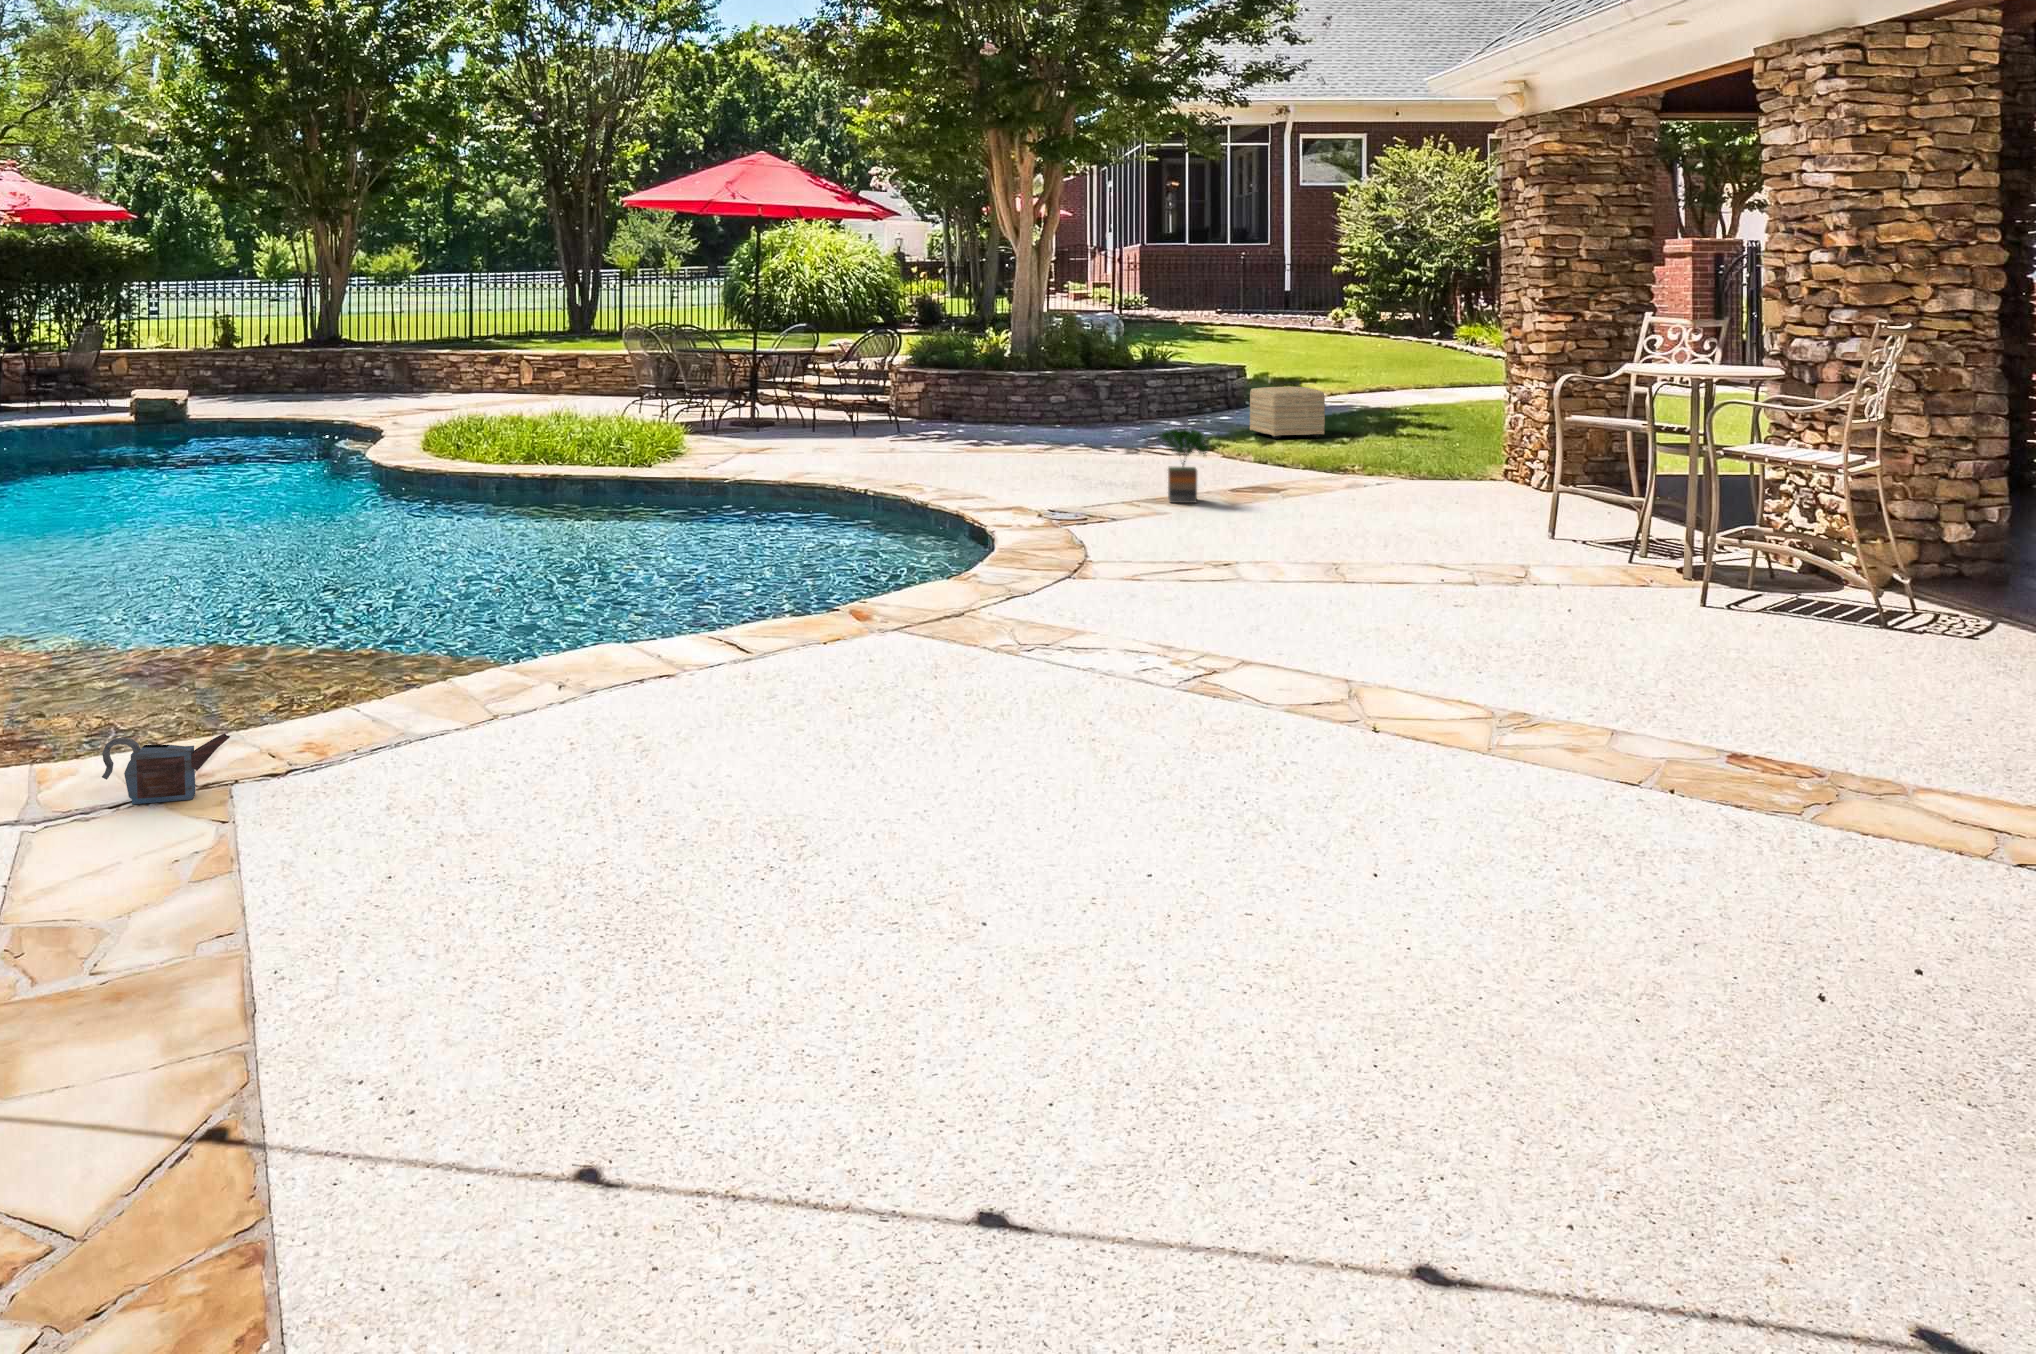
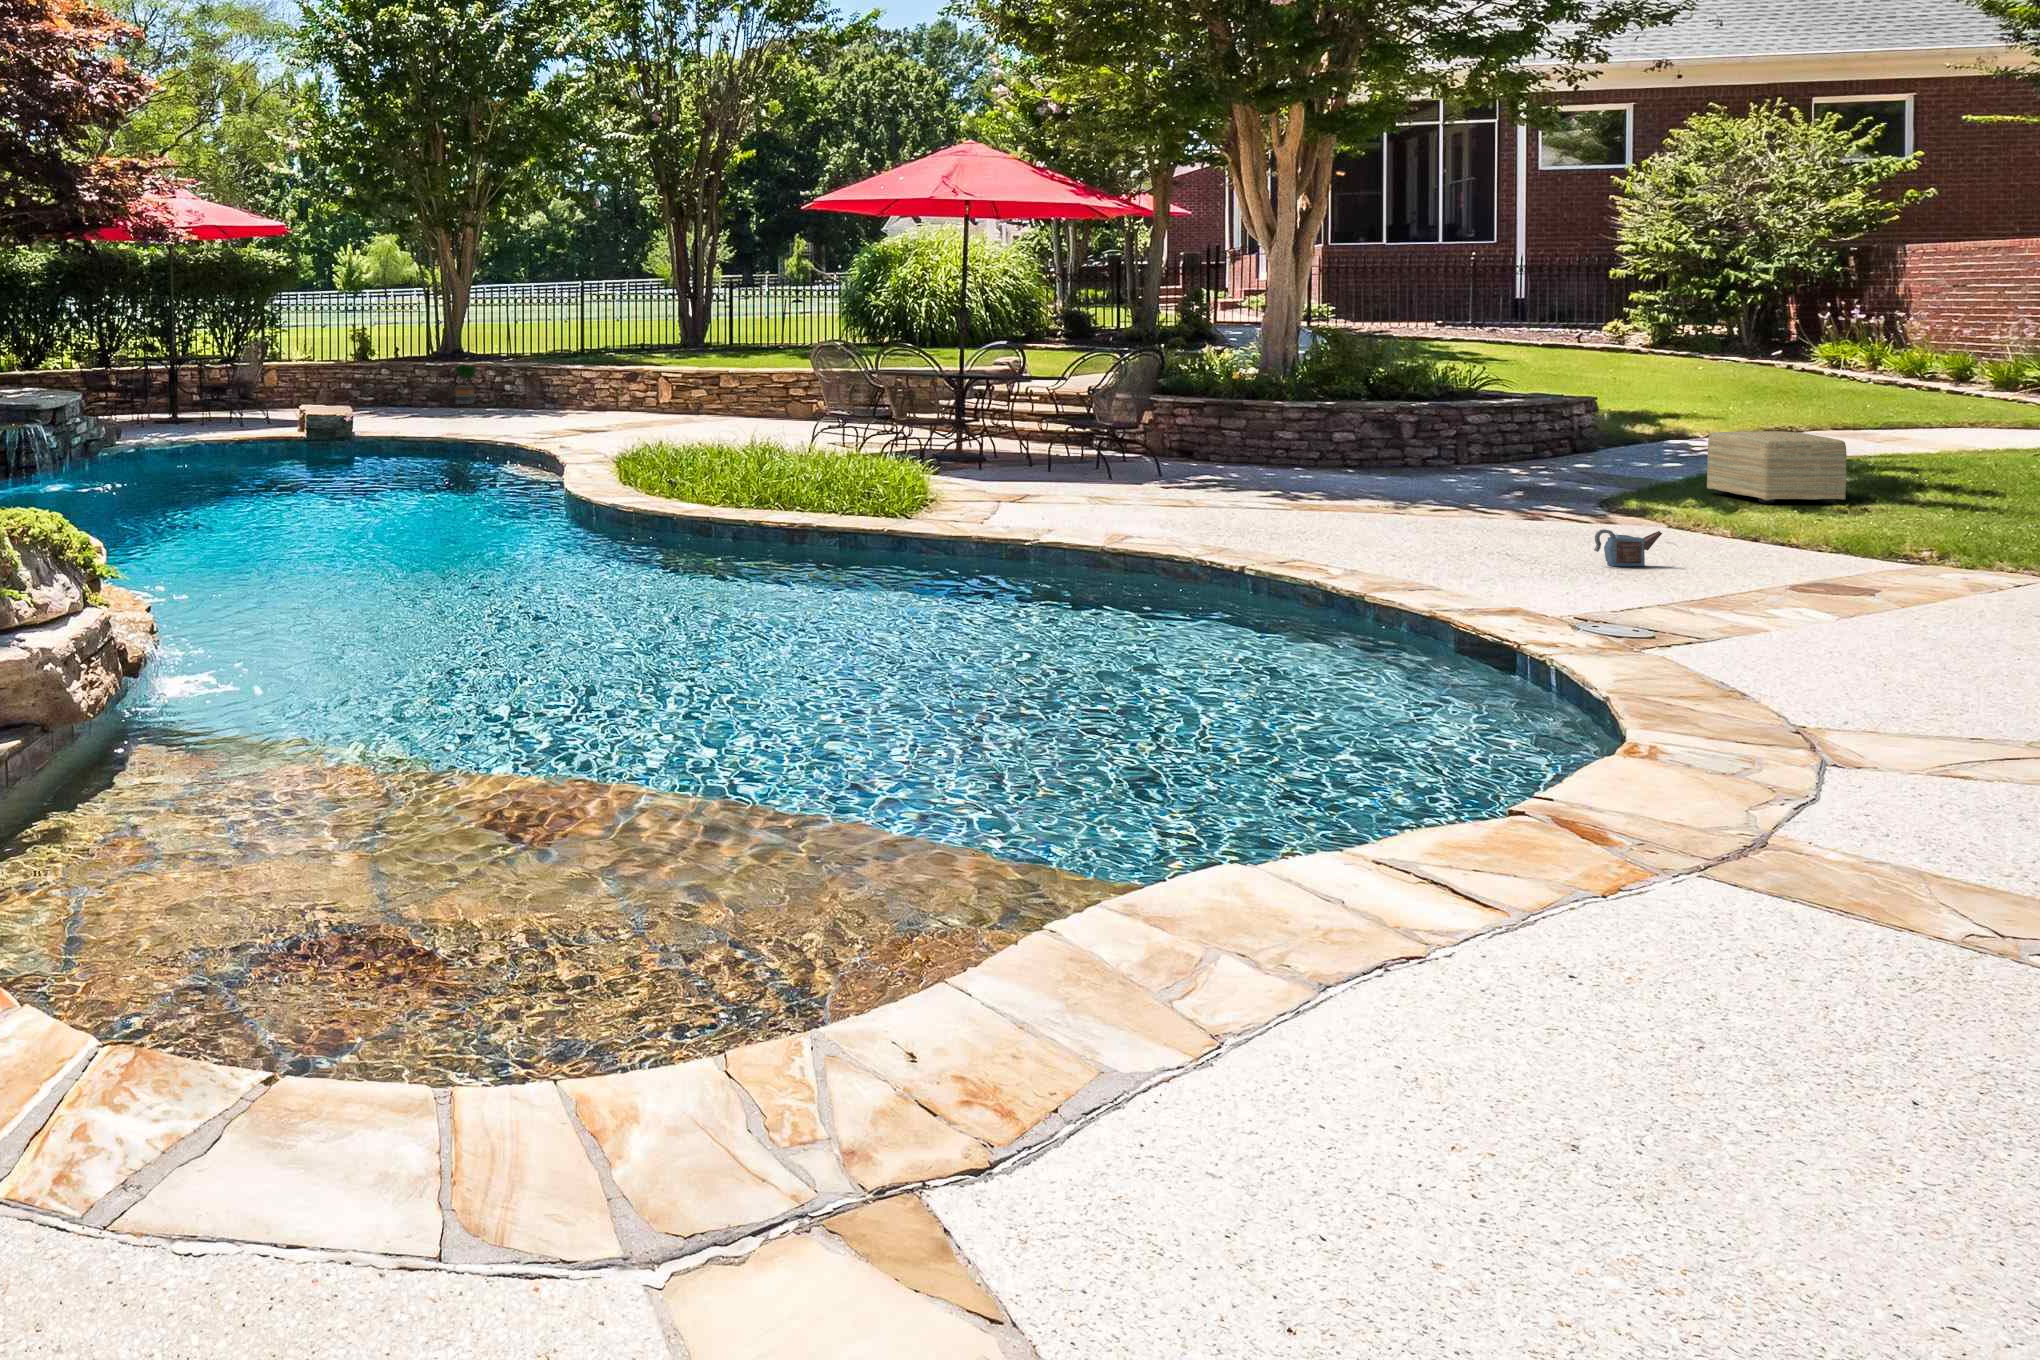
potted tree: present [1160,428,1209,503] -> present [455,365,478,404]
watering can: present [102,733,230,804] -> present [1594,529,1662,566]

